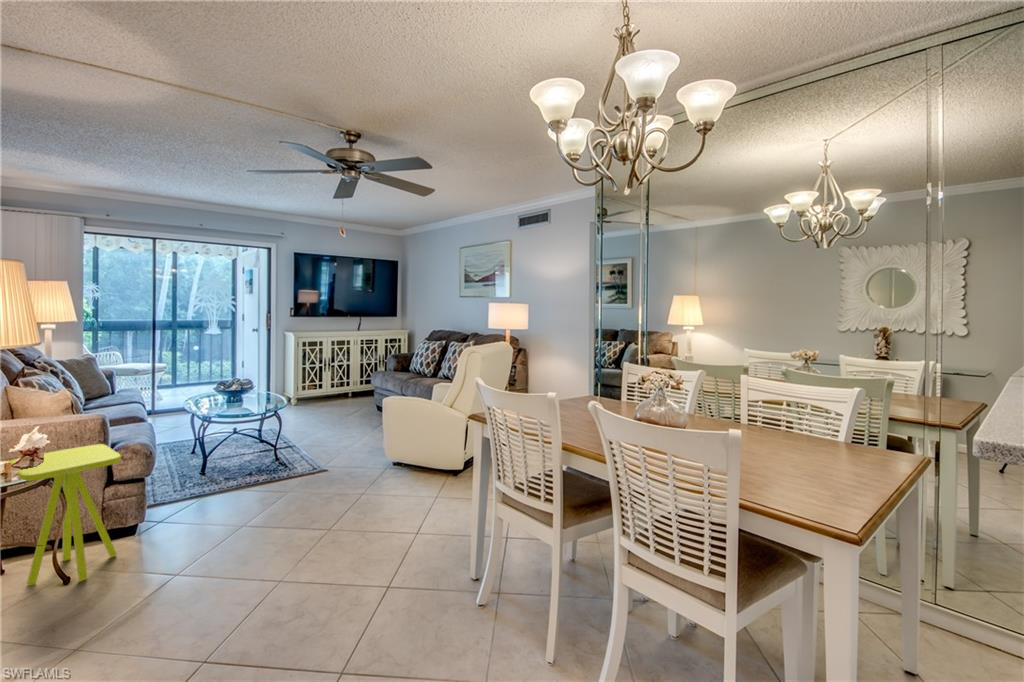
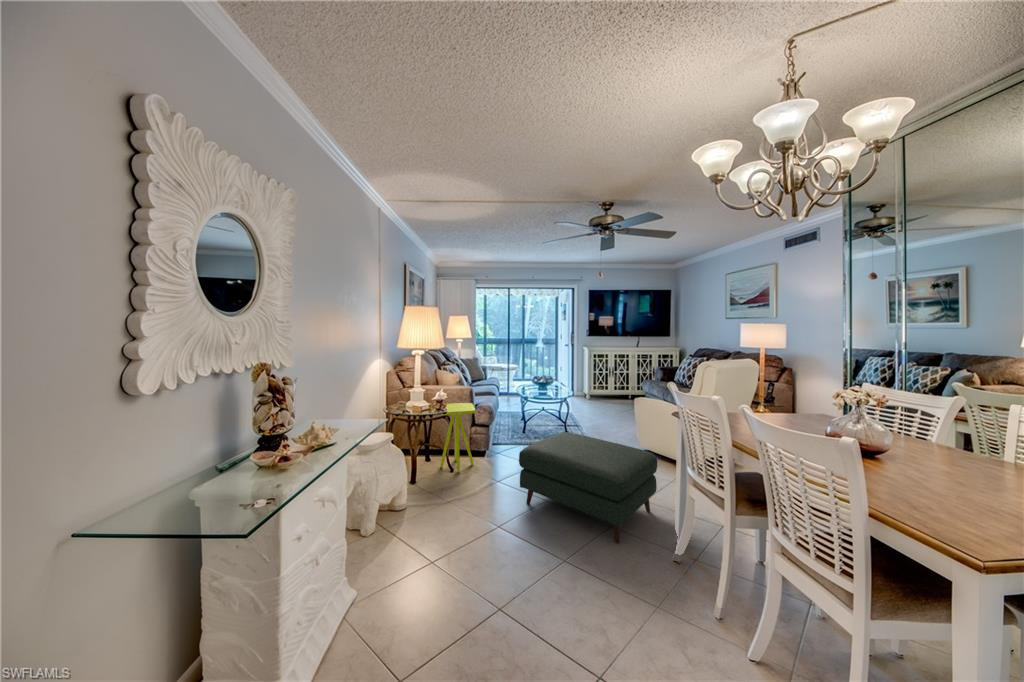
ottoman: none [239,461,437,592] -> present [519,432,657,544]

